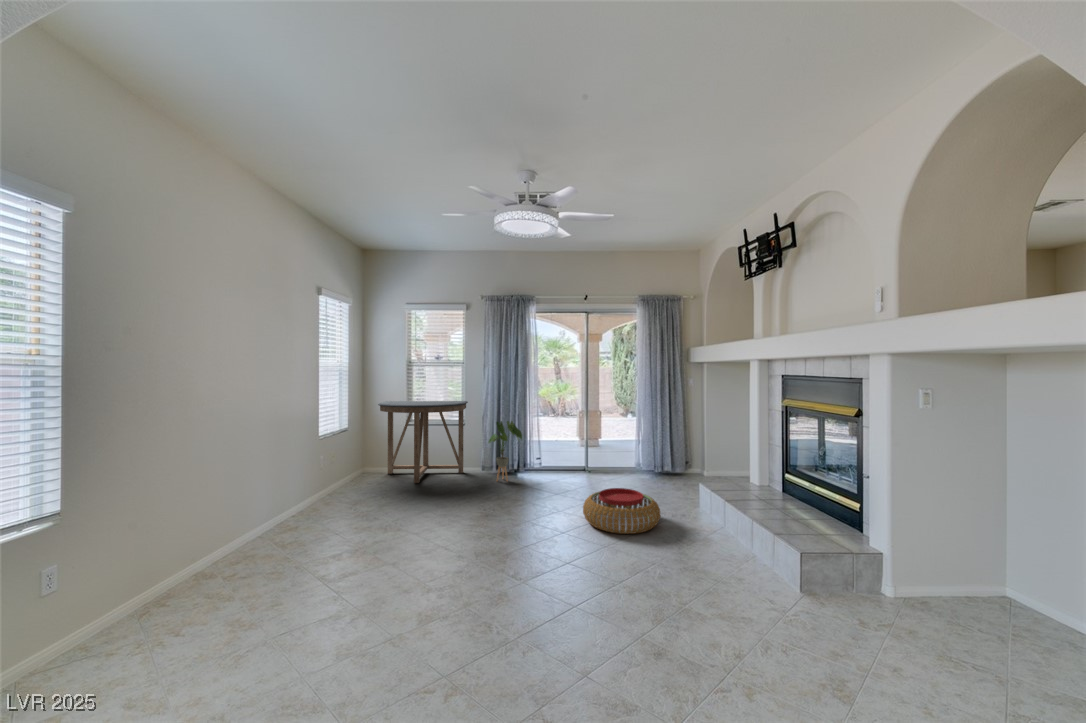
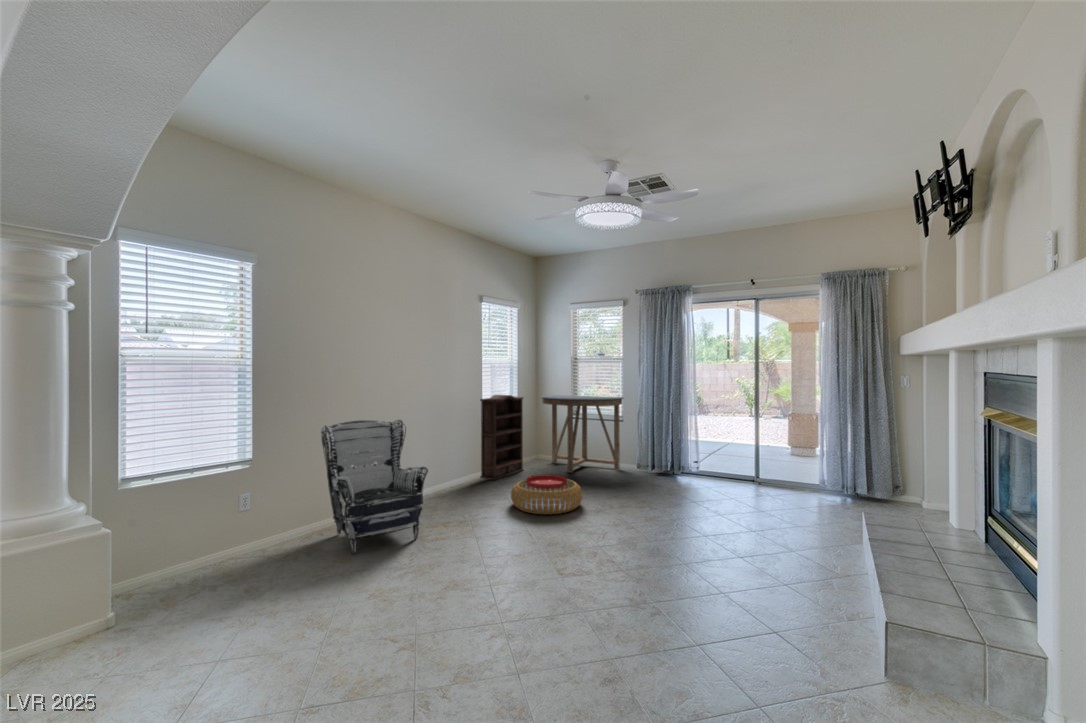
bookshelf: none [315,405,362,505] -> present [480,395,523,480]
house plant: present [489,421,522,481] -> none [634,418,671,482]
armchair: none [112,450,303,655] -> present [321,420,428,554]
pouf: present [583,488,660,534] -> present [511,475,583,514]

